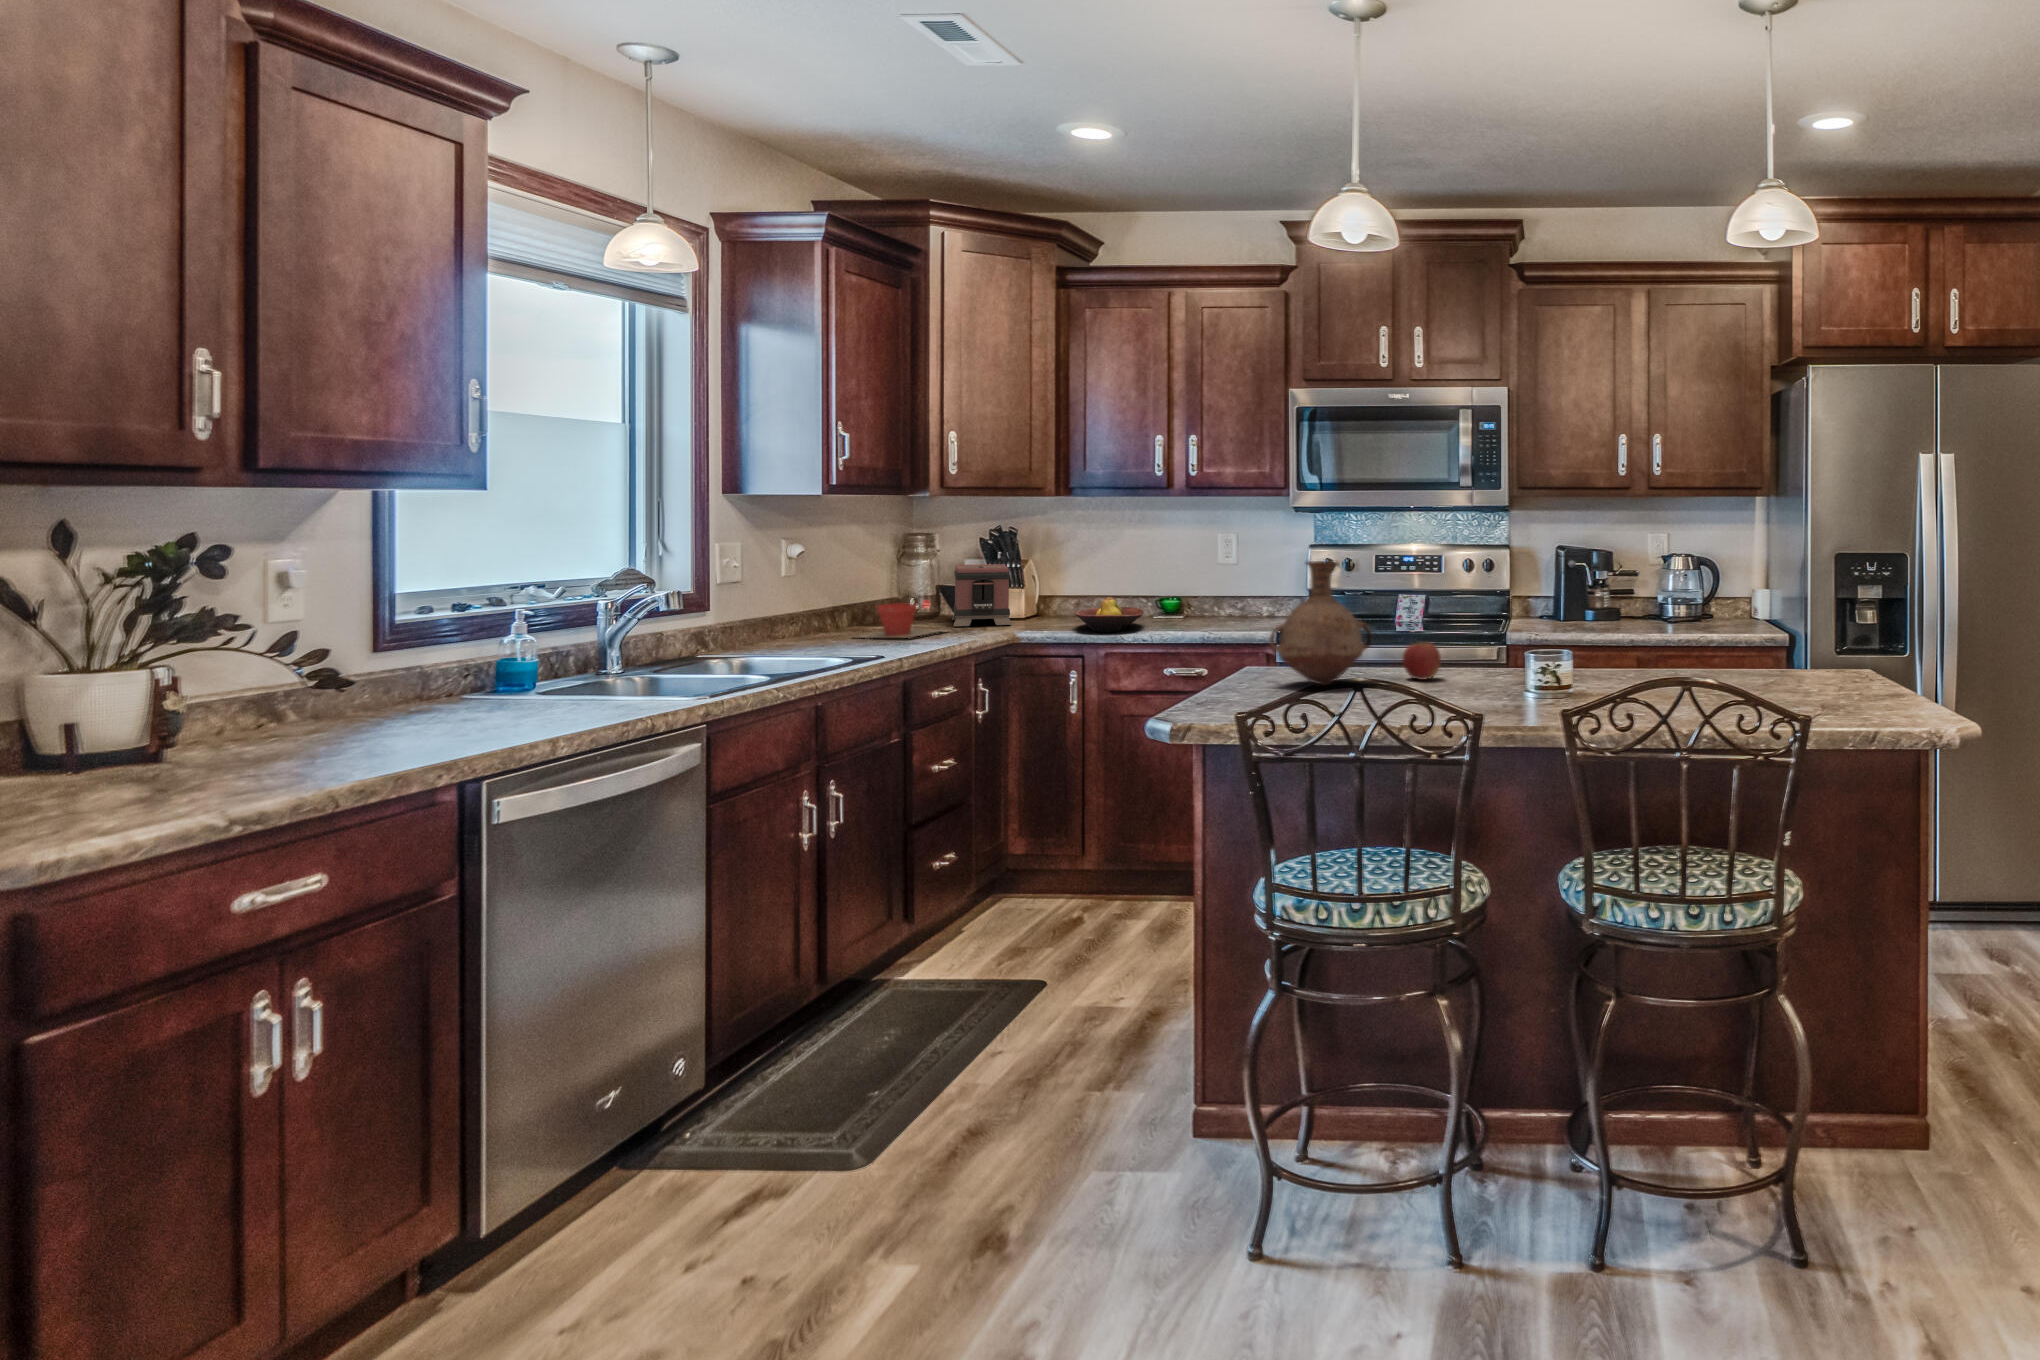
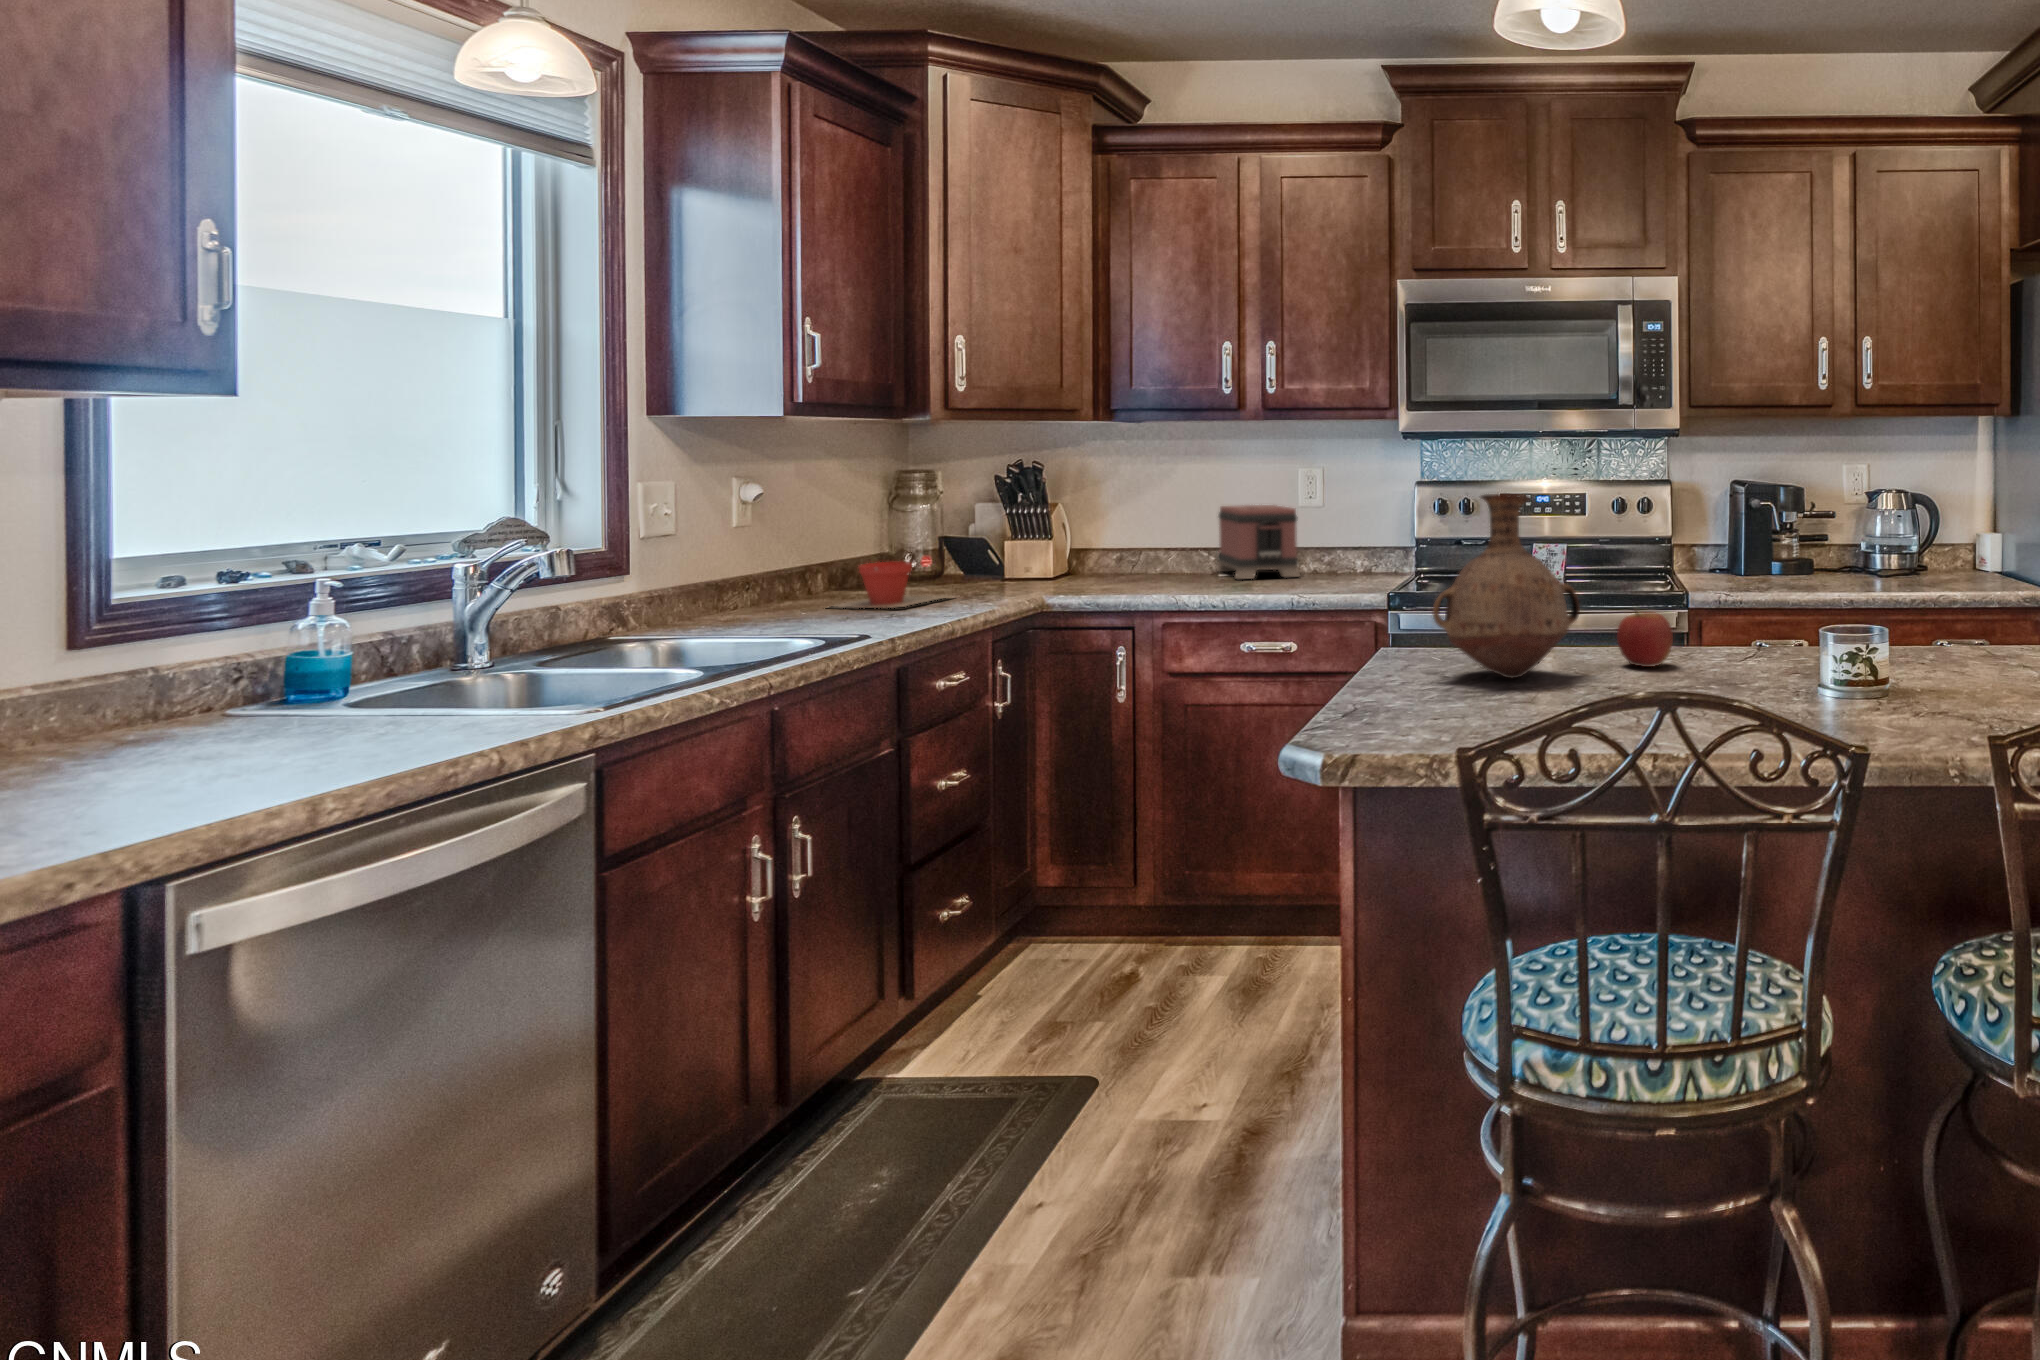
toaster: present [952,564,1011,626] -> present [1217,505,1300,579]
fruit bowl: present [1075,597,1143,632] -> none [1117,551,1204,596]

